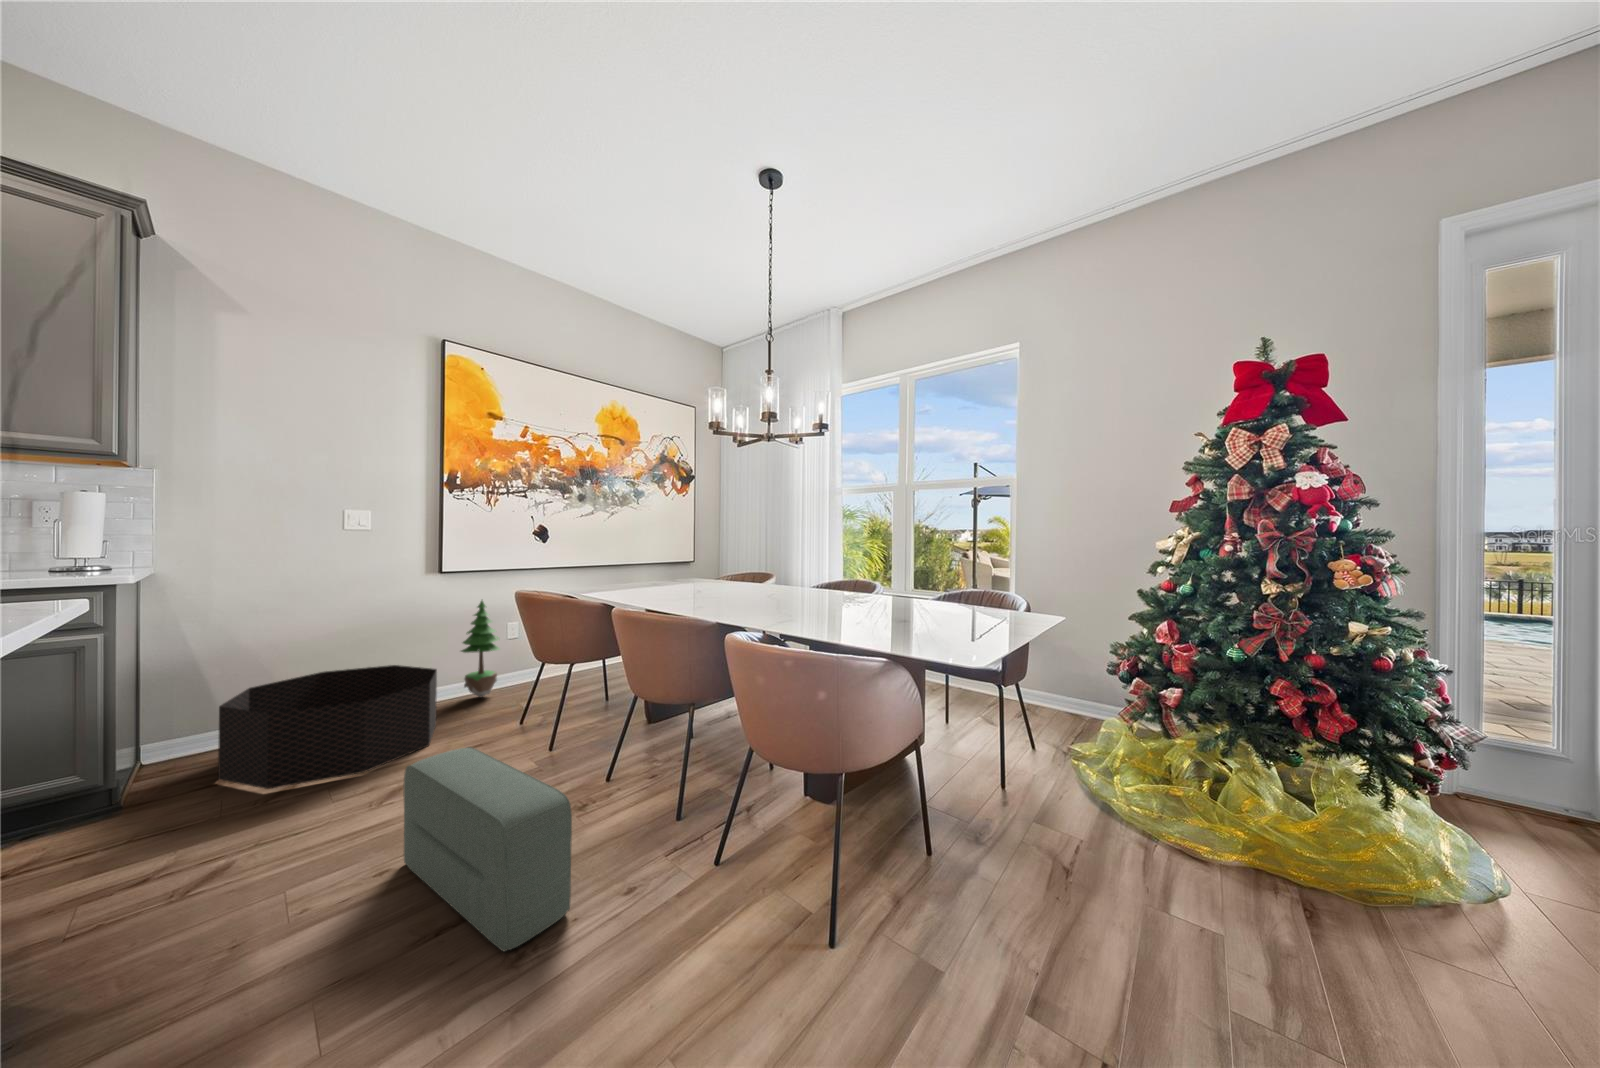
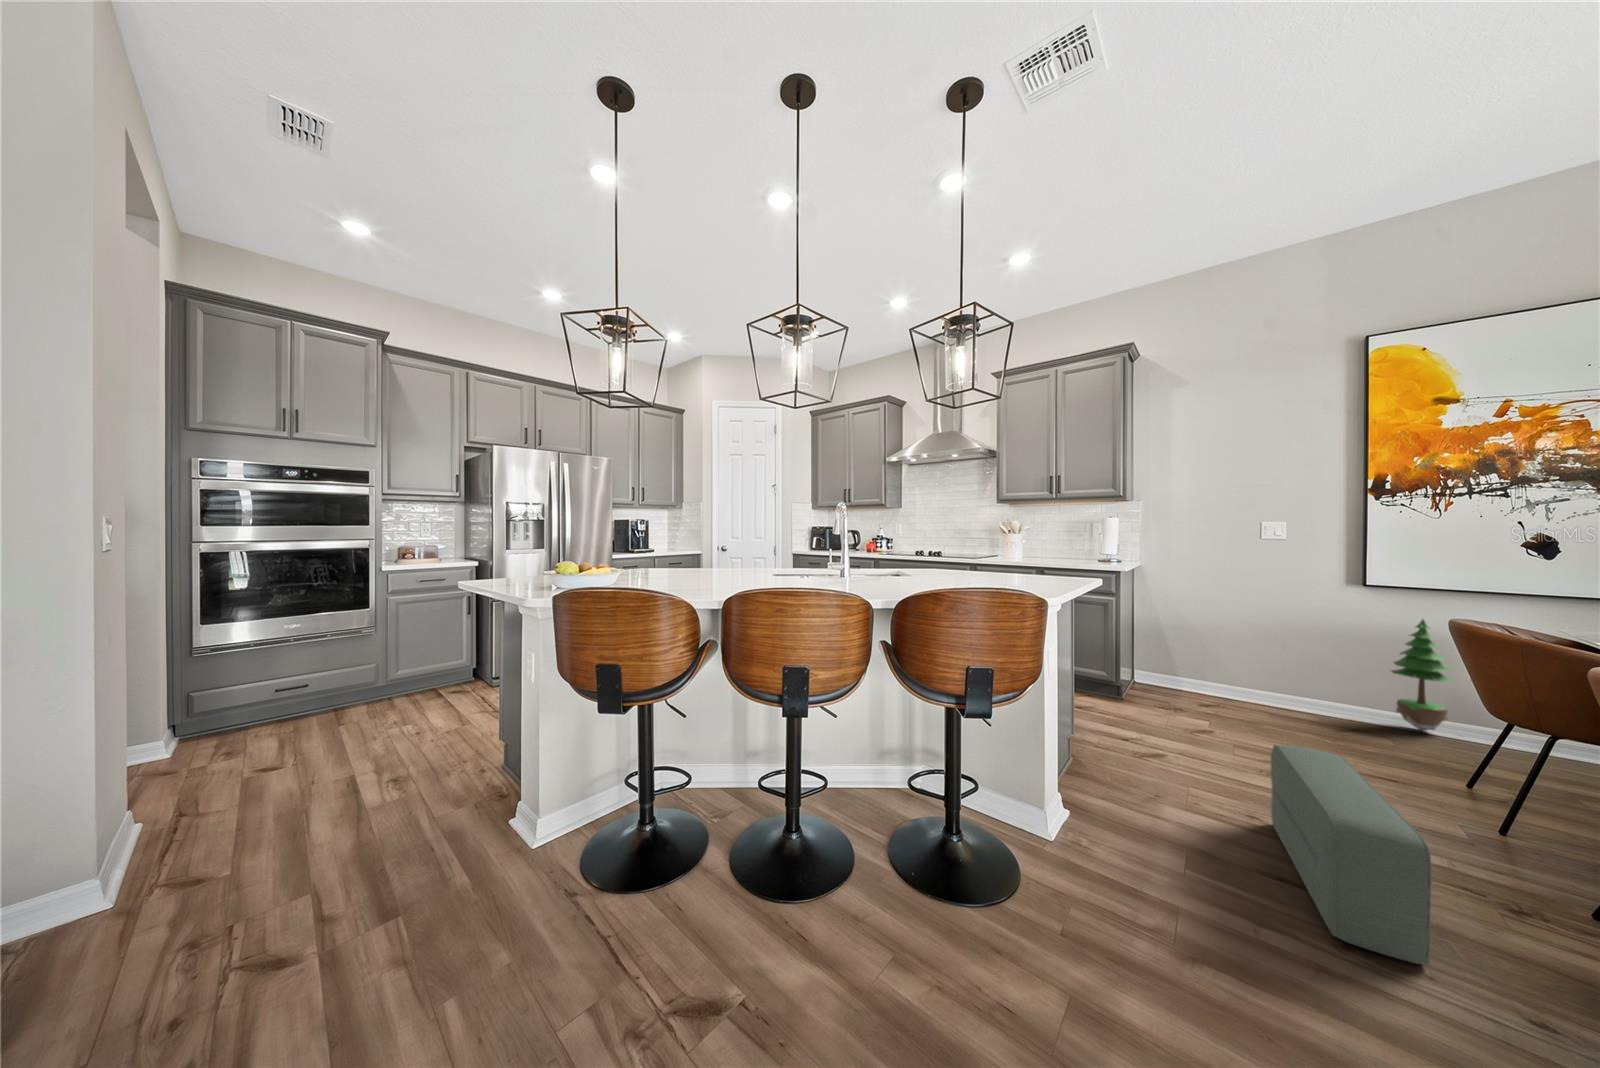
basket: present [218,665,437,789] -> none [1168,652,1351,751]

